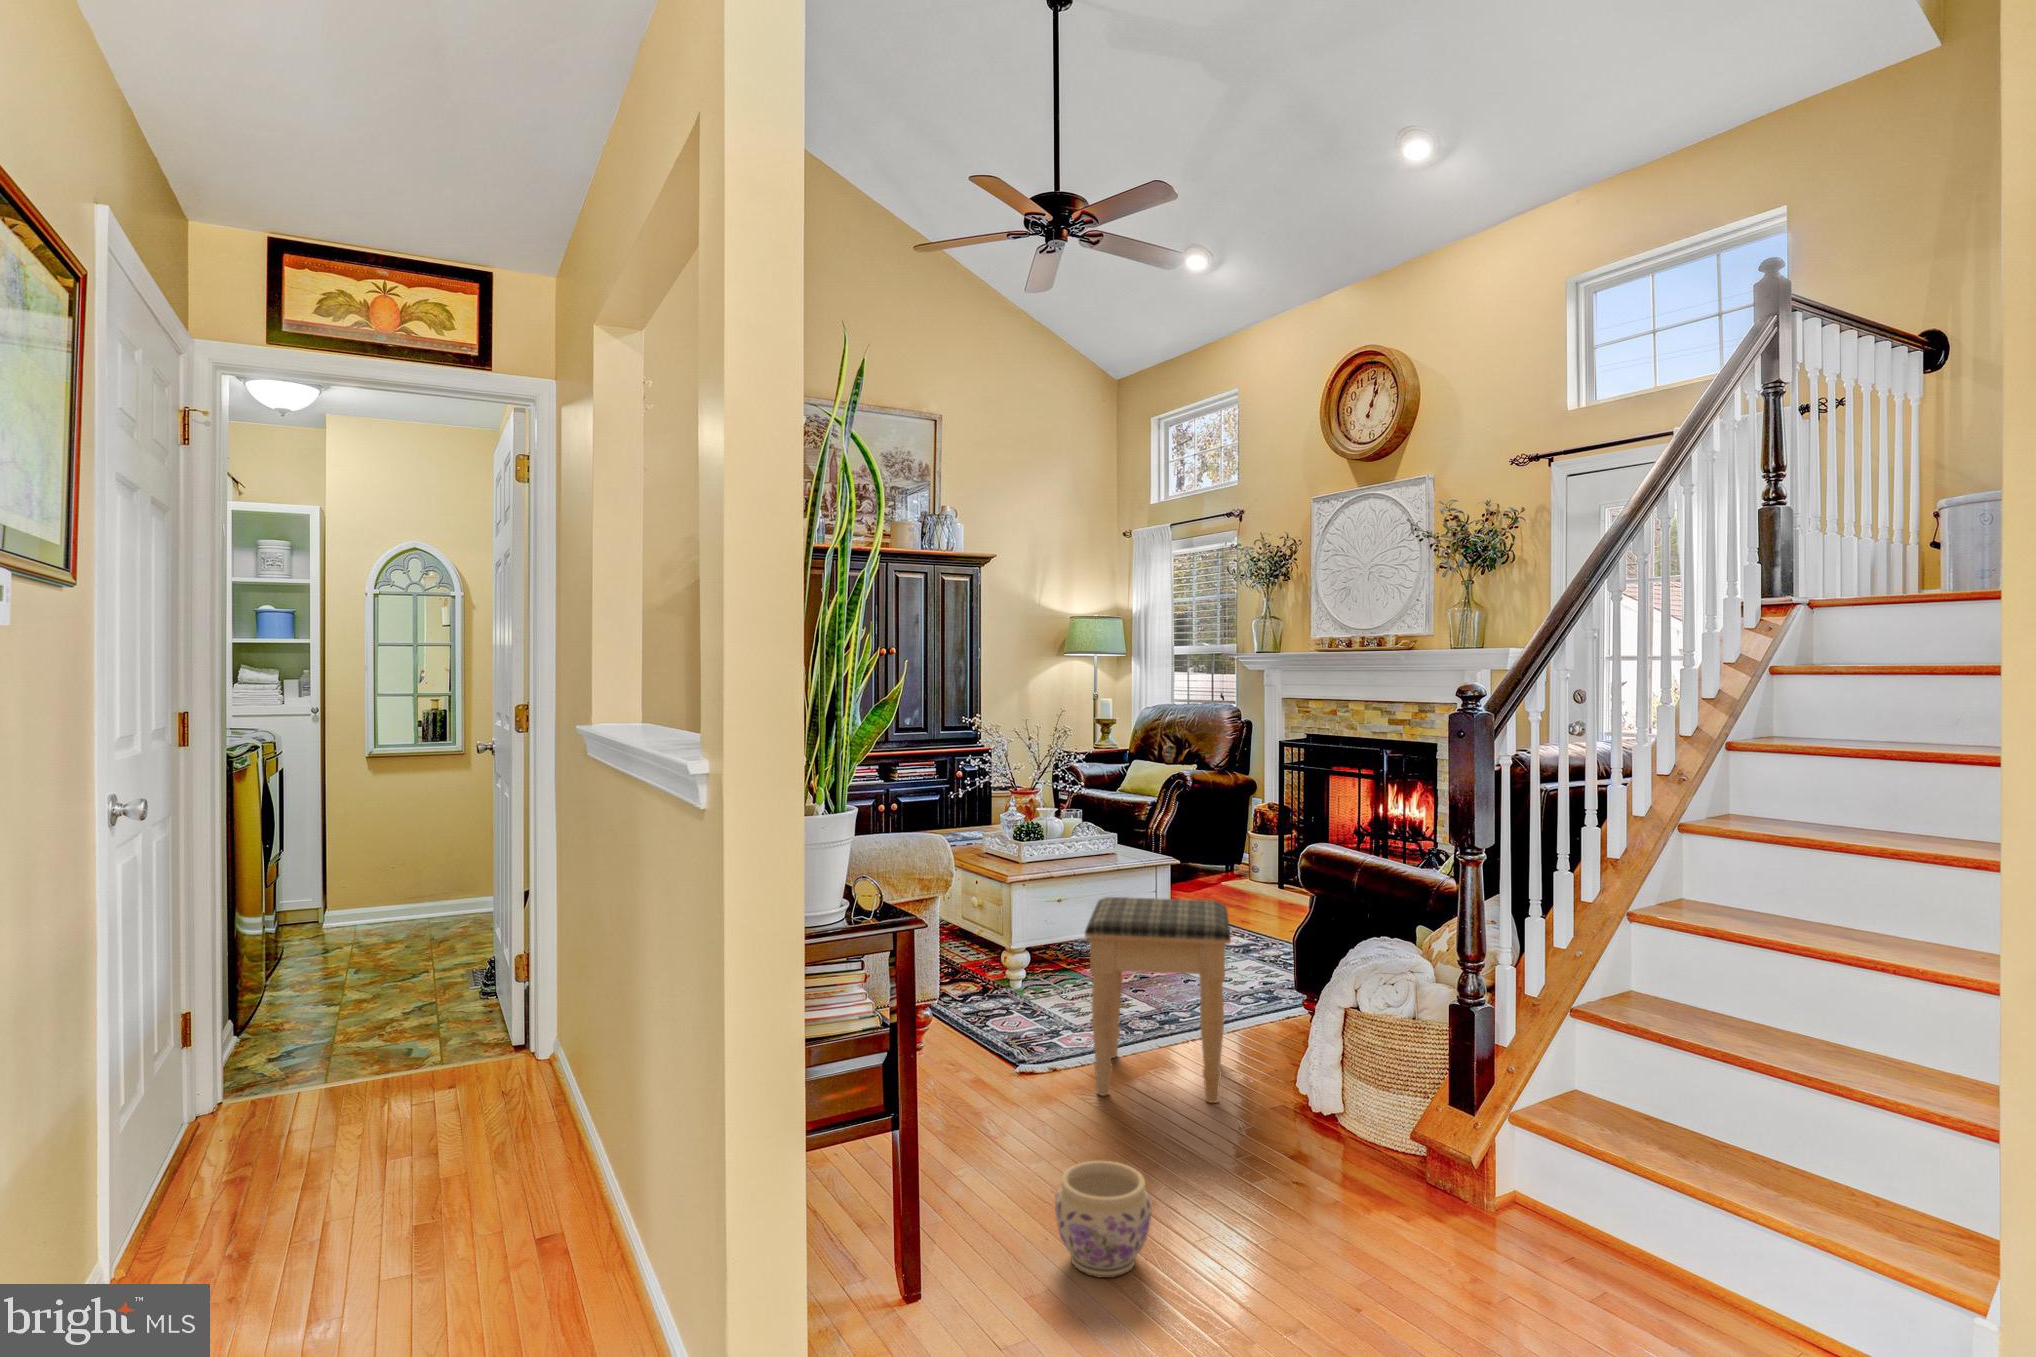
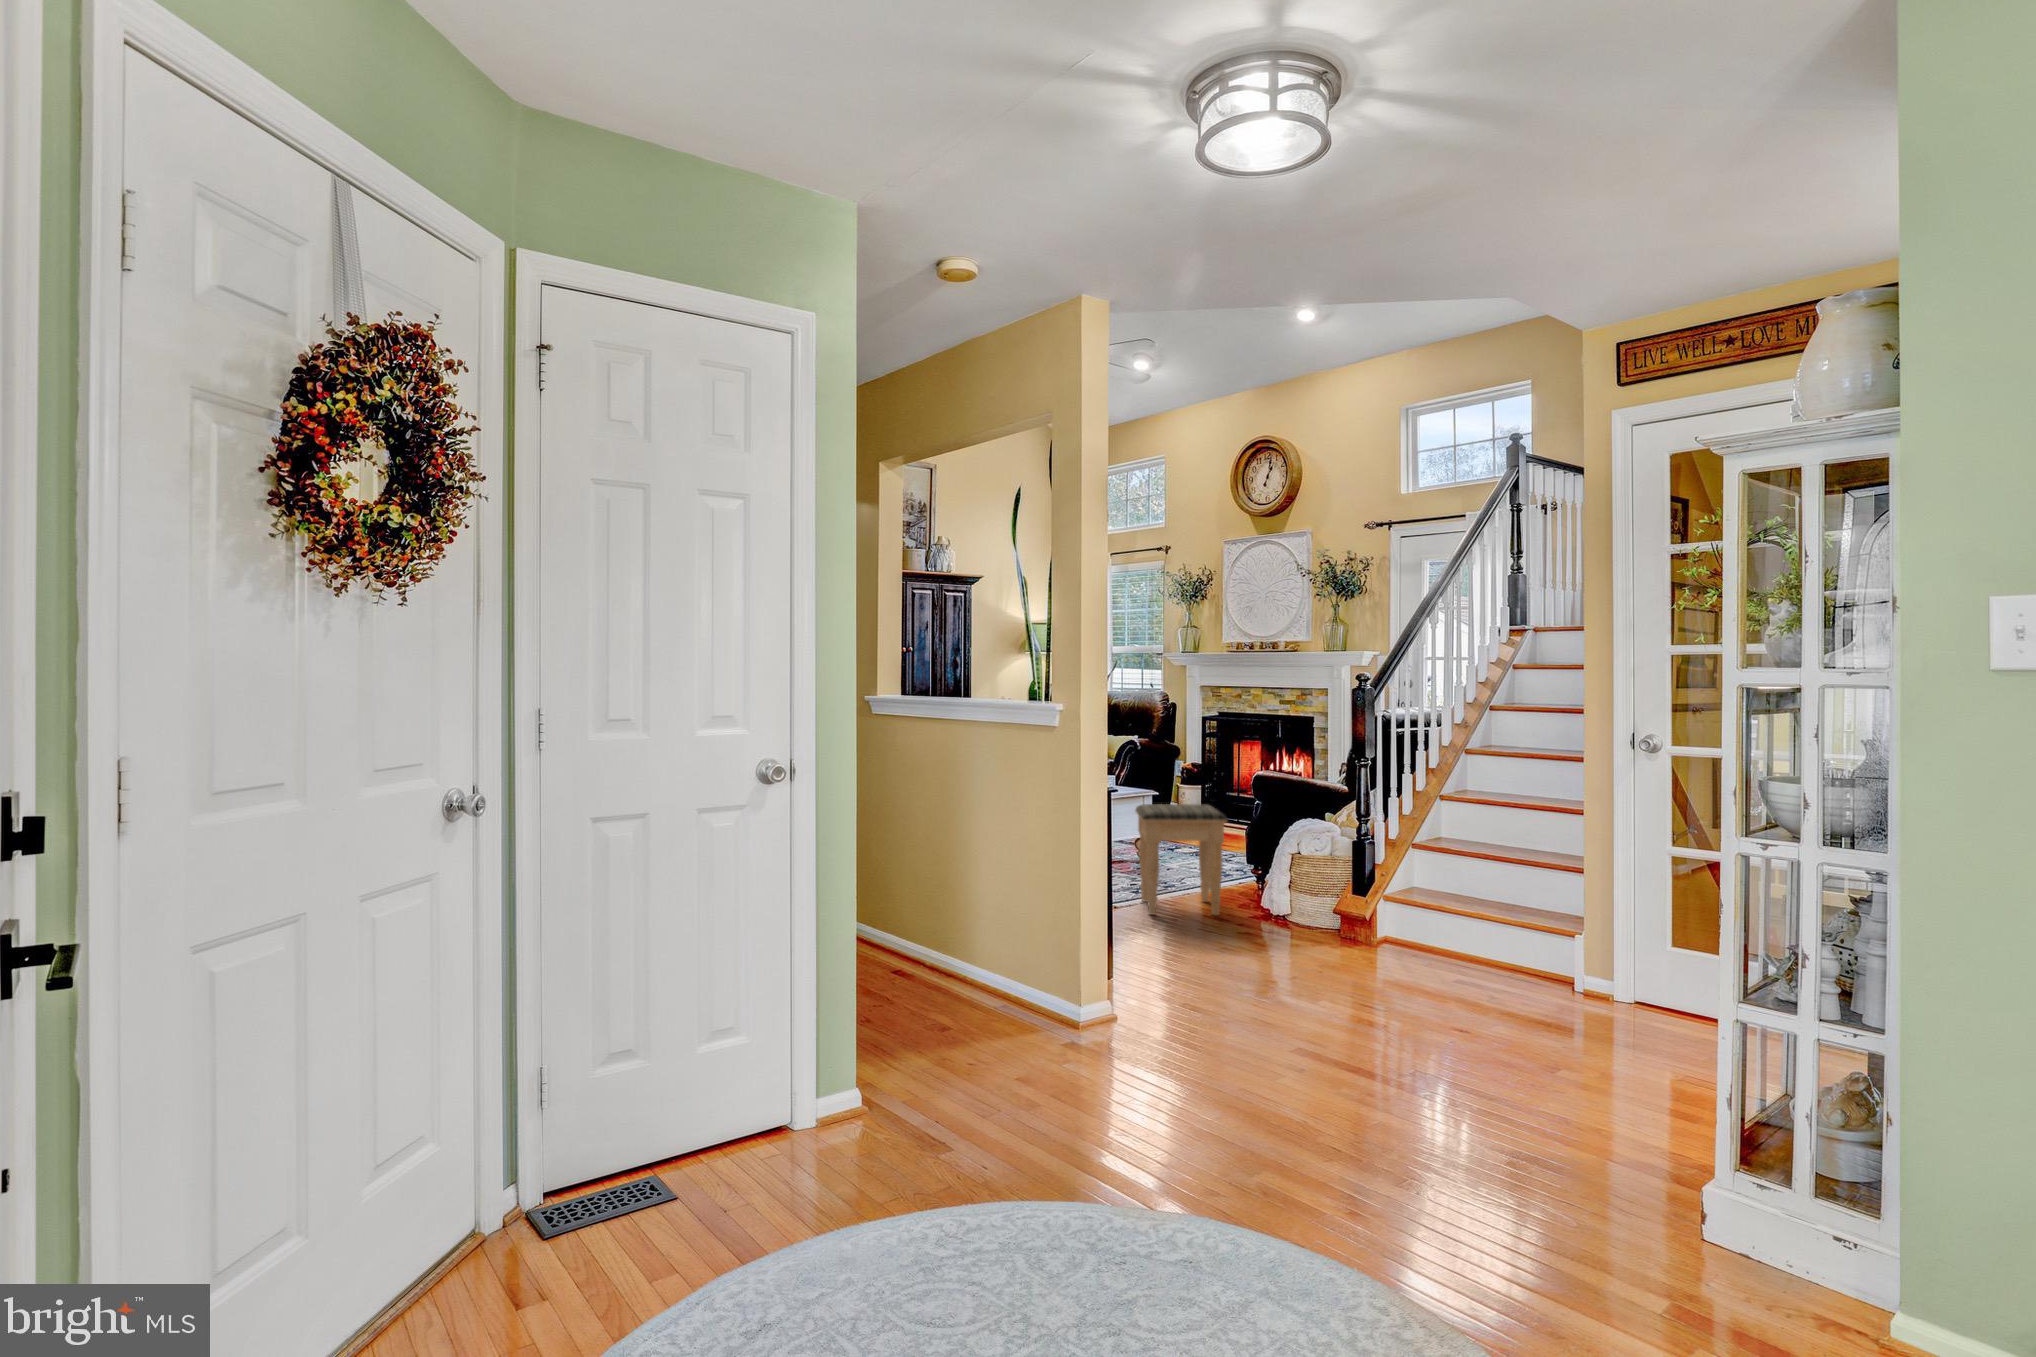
planter: present [1055,1161,1152,1278] -> none [1169,918,1219,968]

